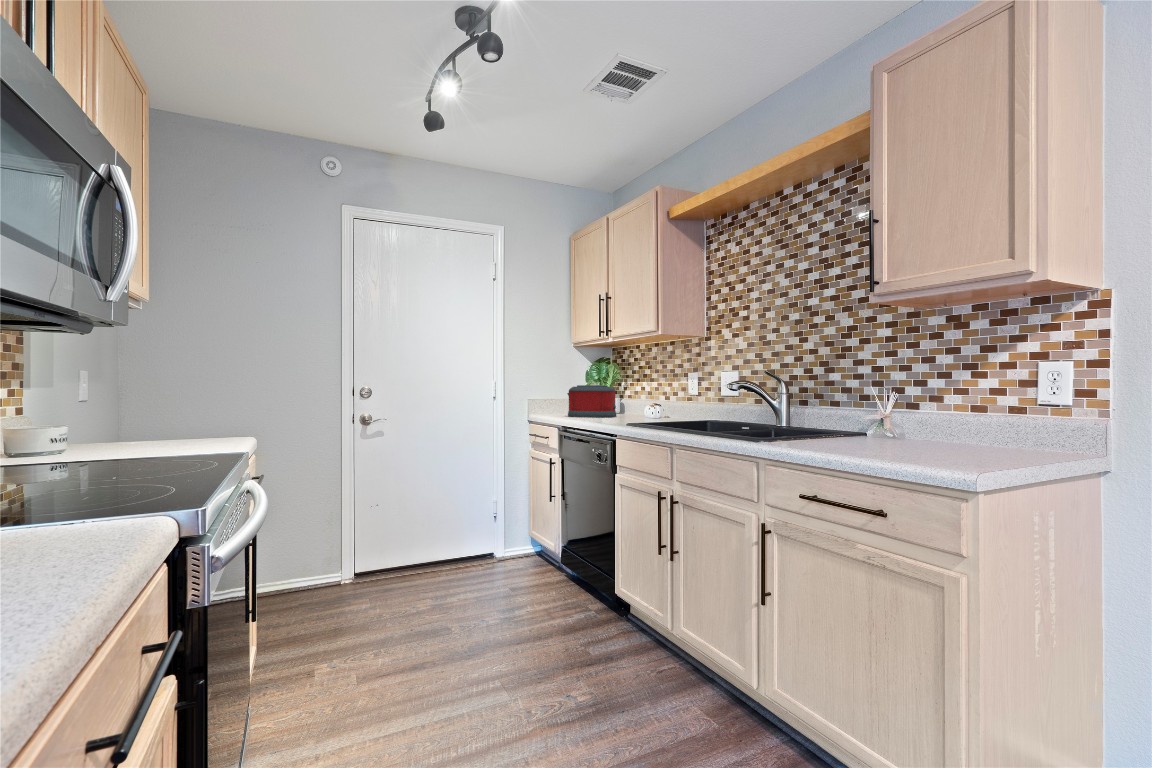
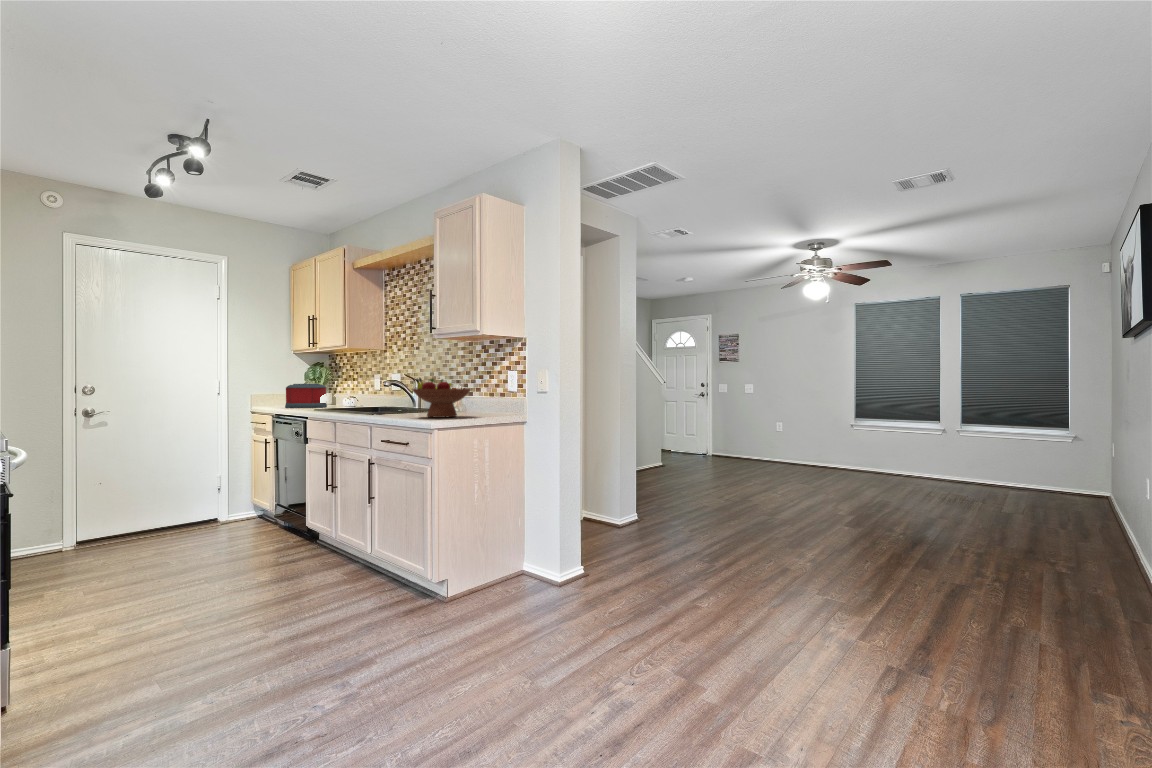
fruit bowl: none [862,376,1004,459] -> present [412,378,471,418]

